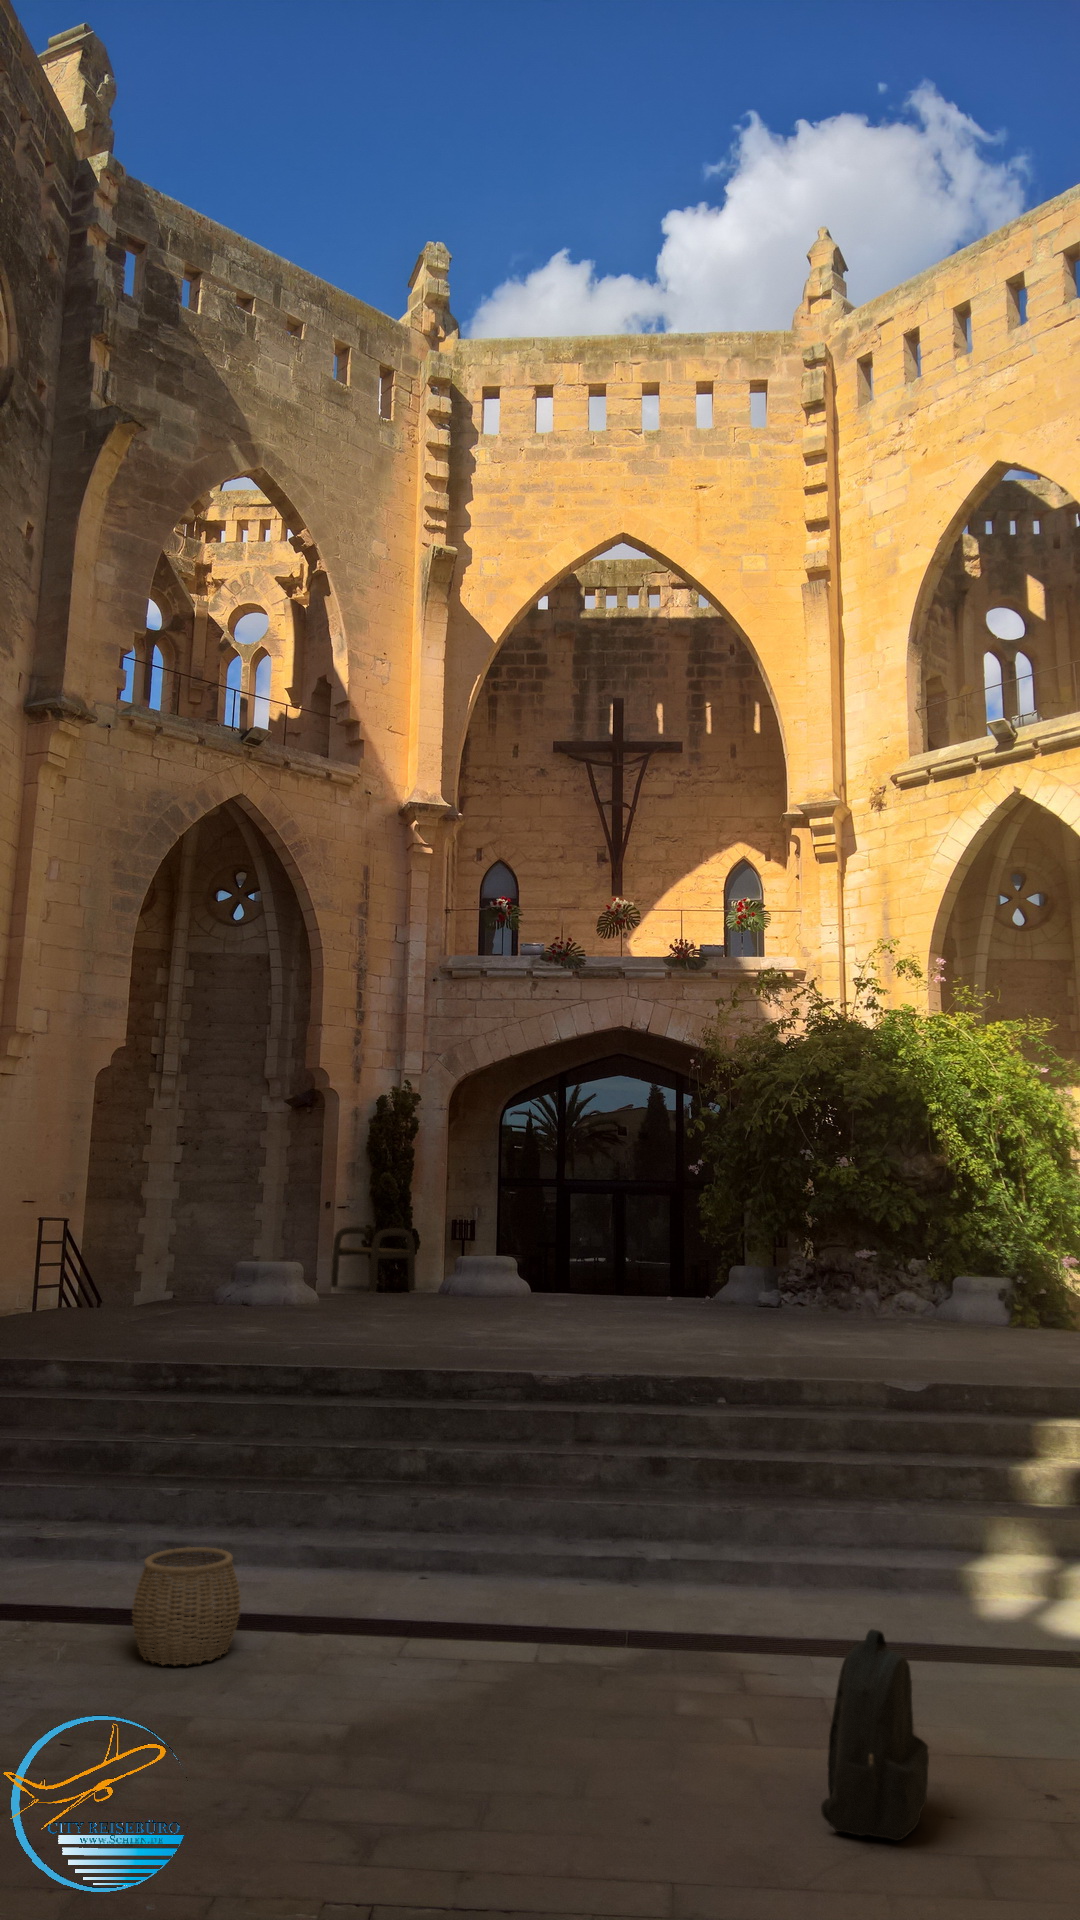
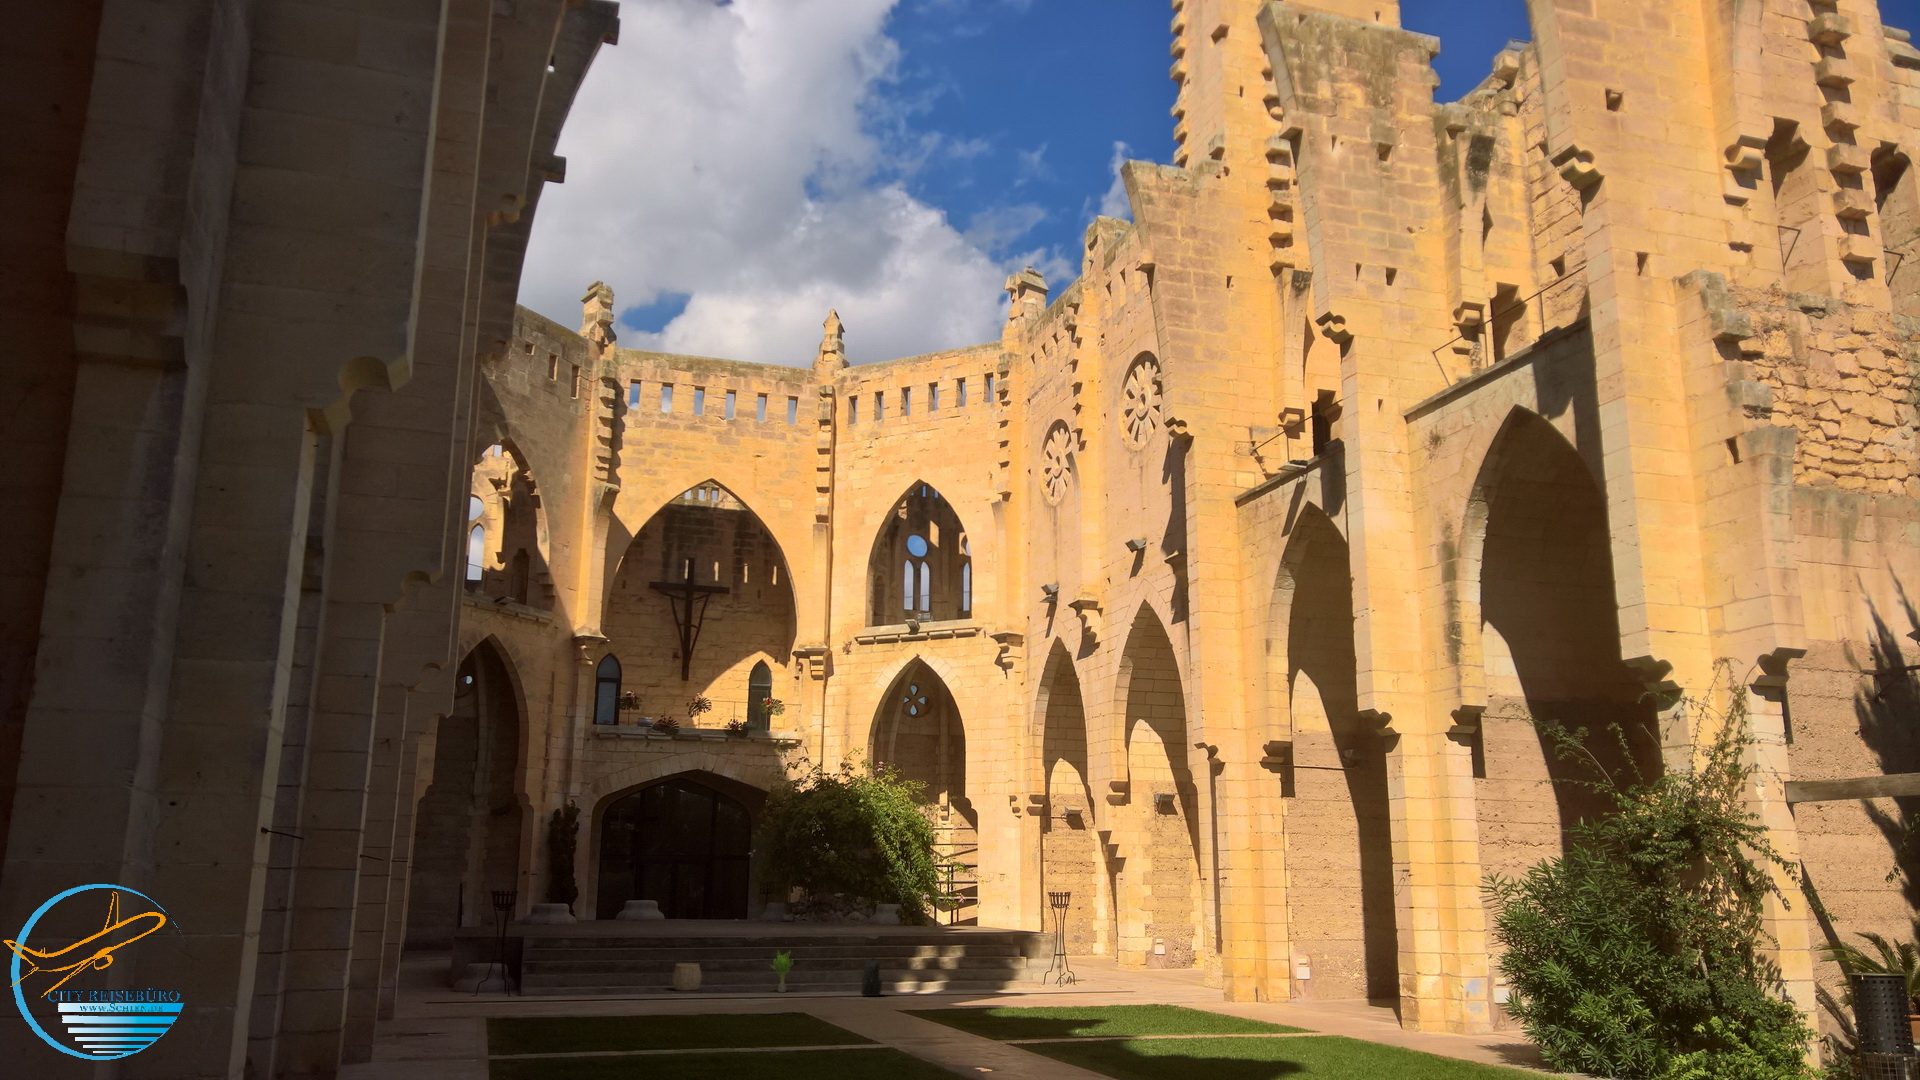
bench: present [331,1227,415,1291] -> none [527,887,582,924]
potted plant: none [442,1532,563,1718] -> present [774,955,789,992]

